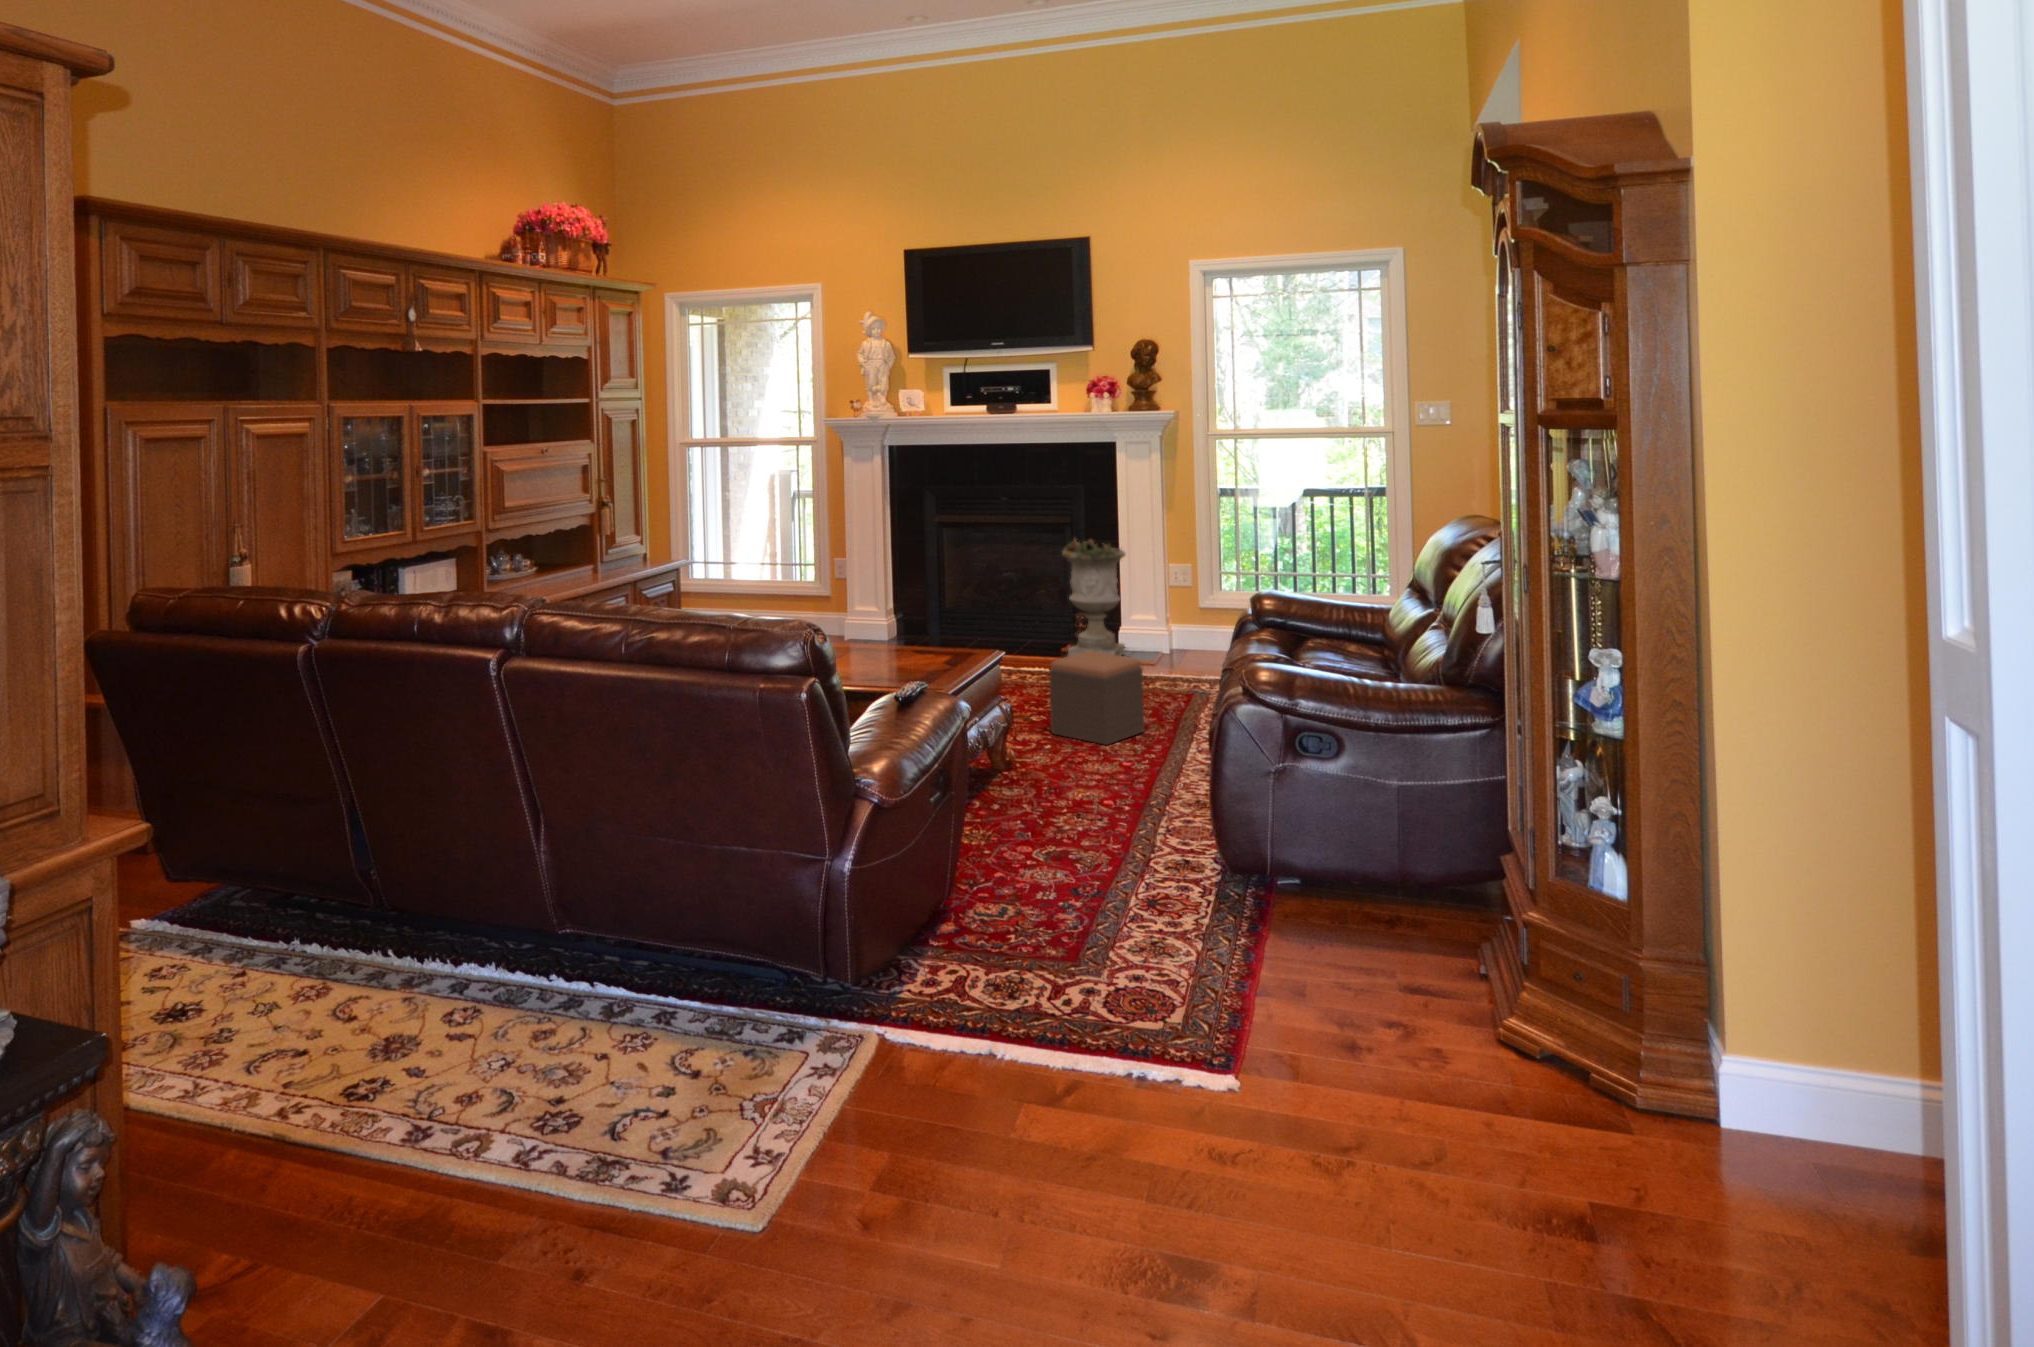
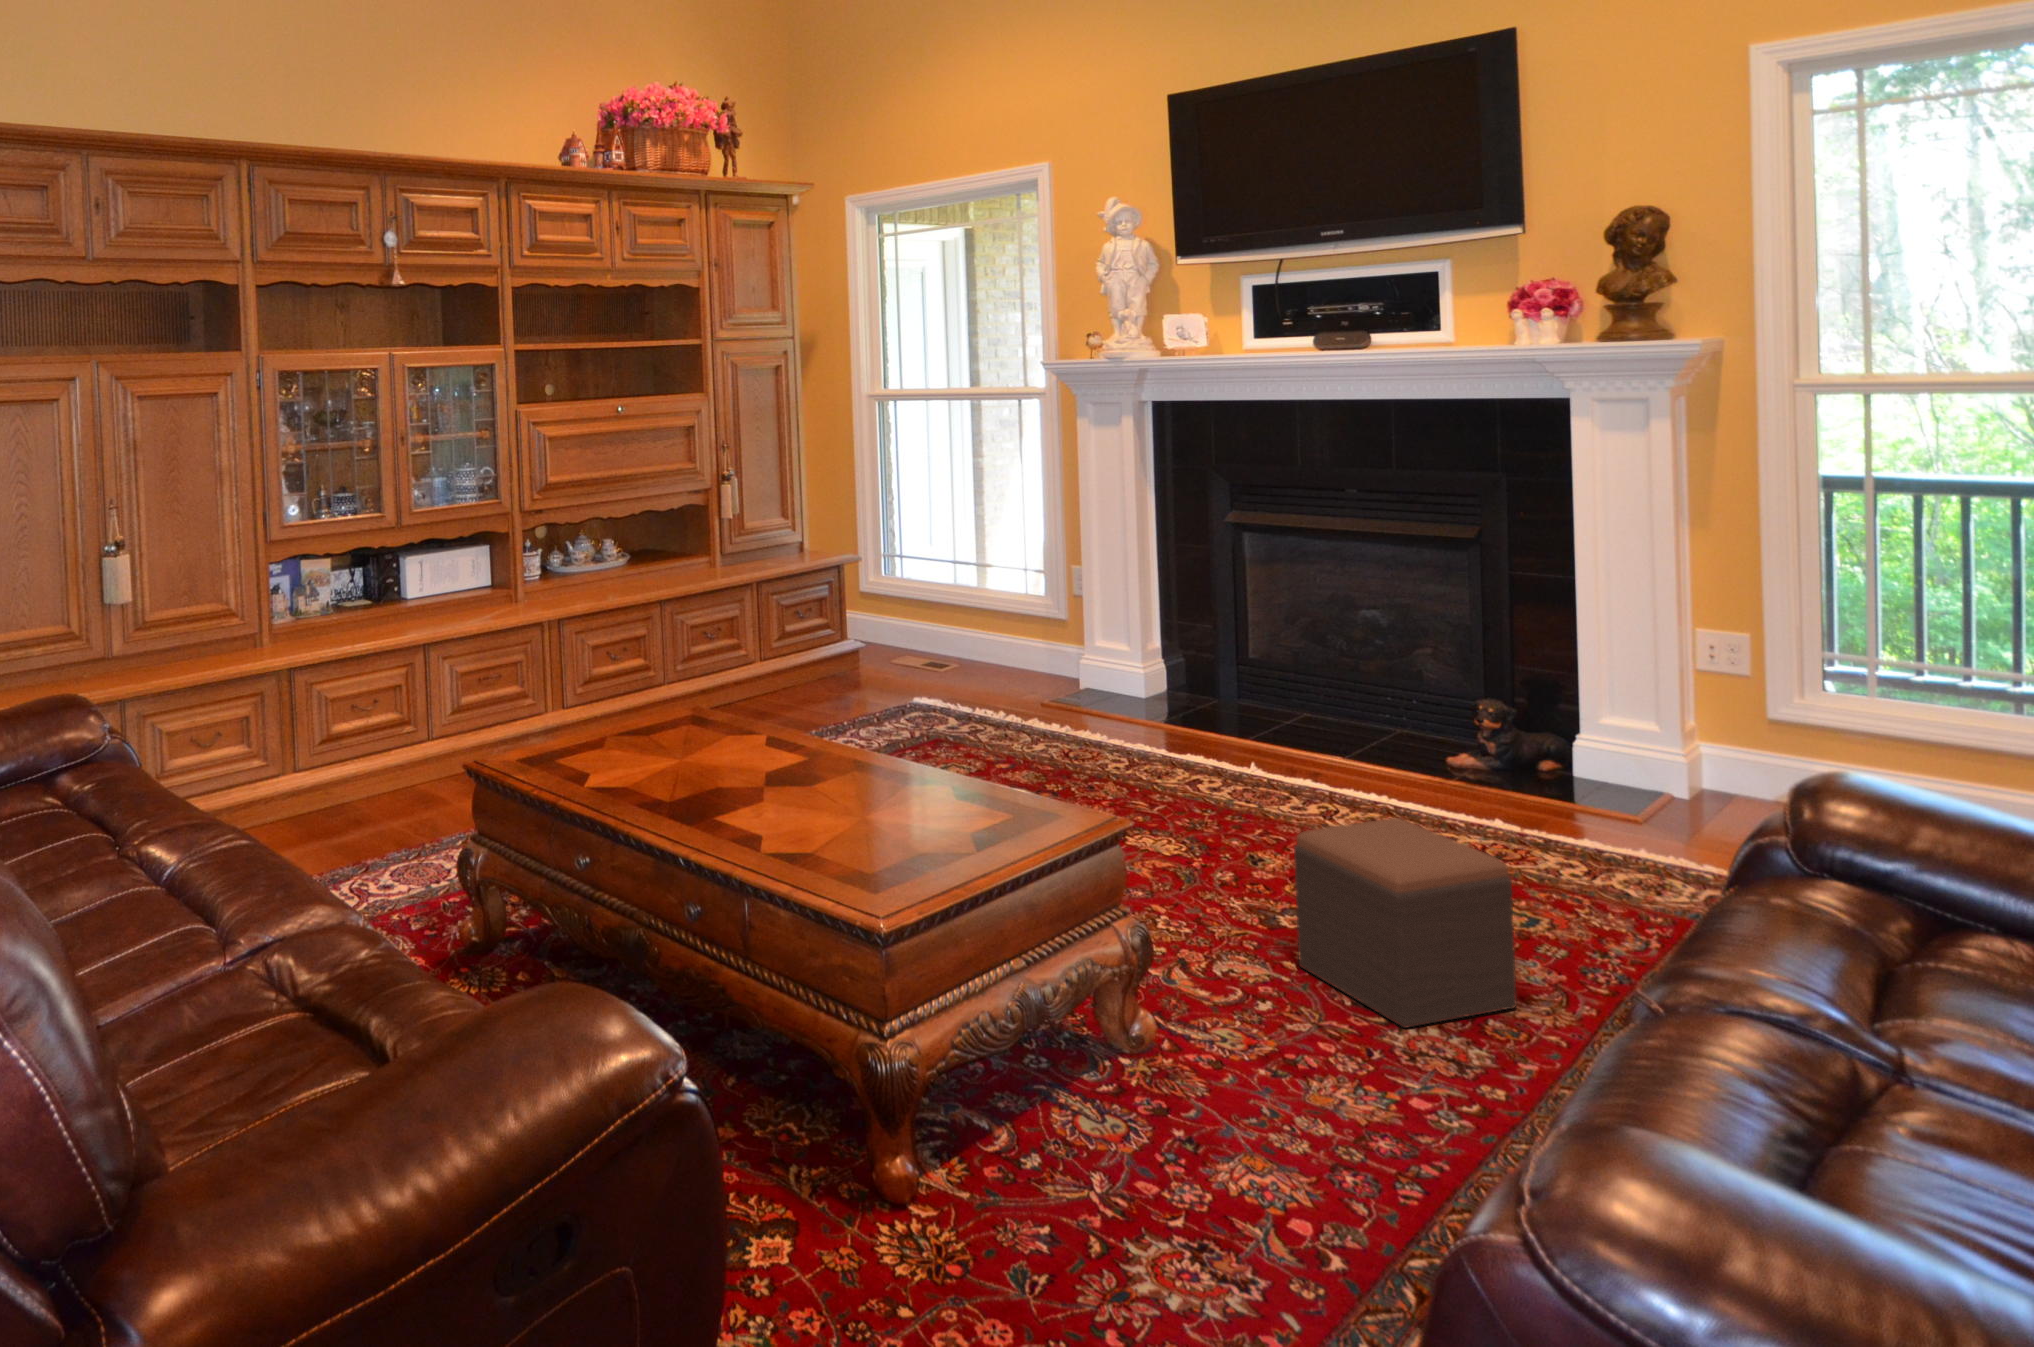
planter: present [1062,539,1125,656] -> none [1442,565,1584,798]

